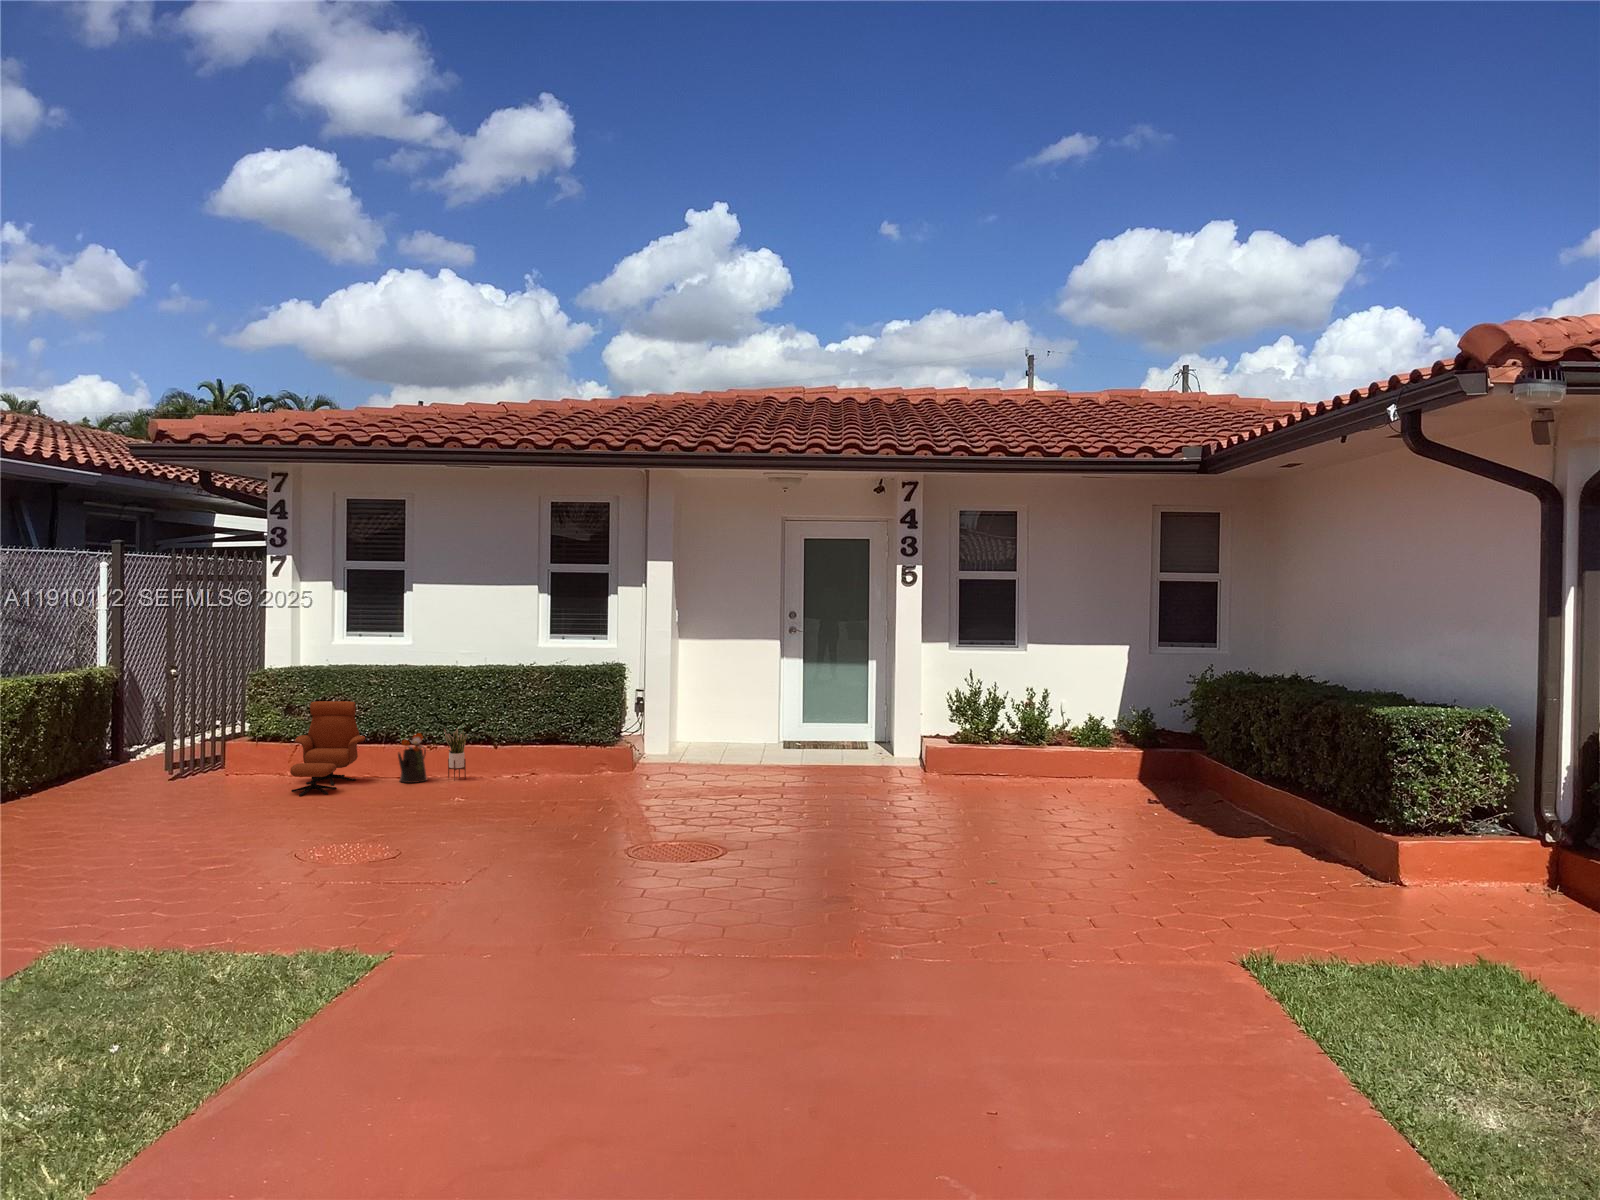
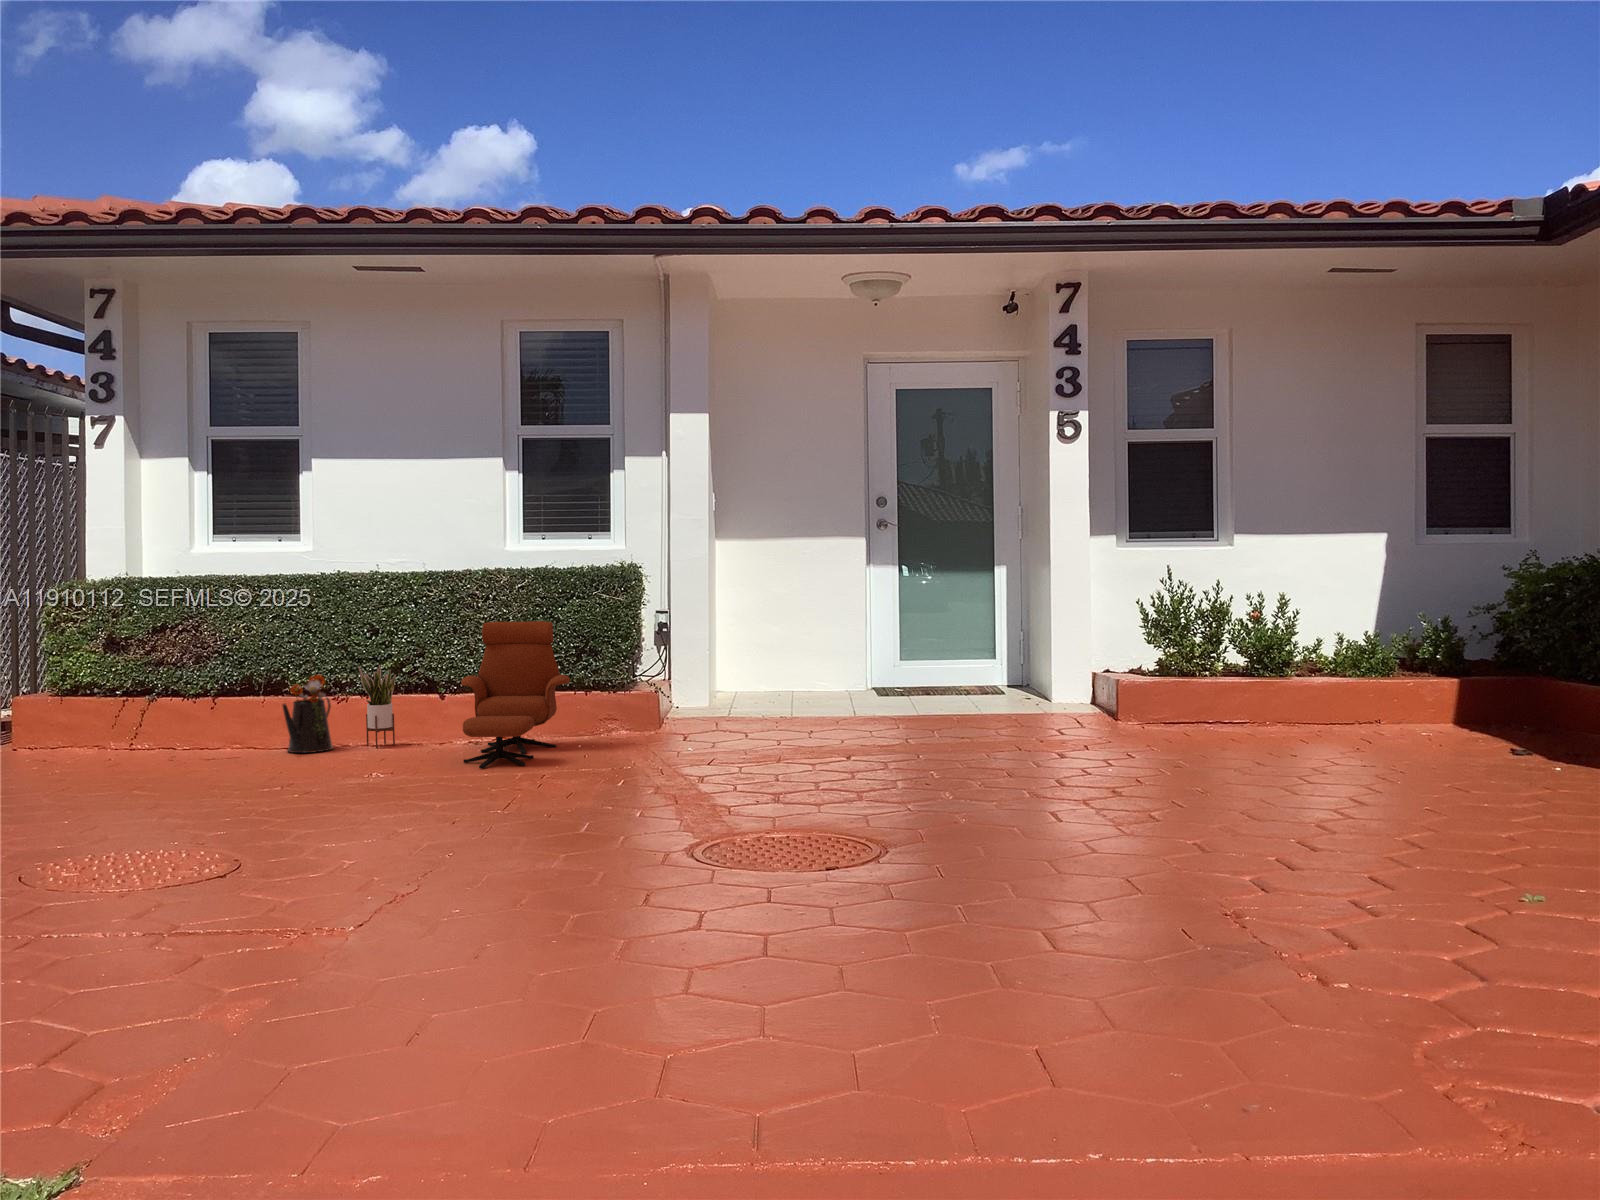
lounge chair: present [290,701,365,796] -> present [461,621,570,768]

